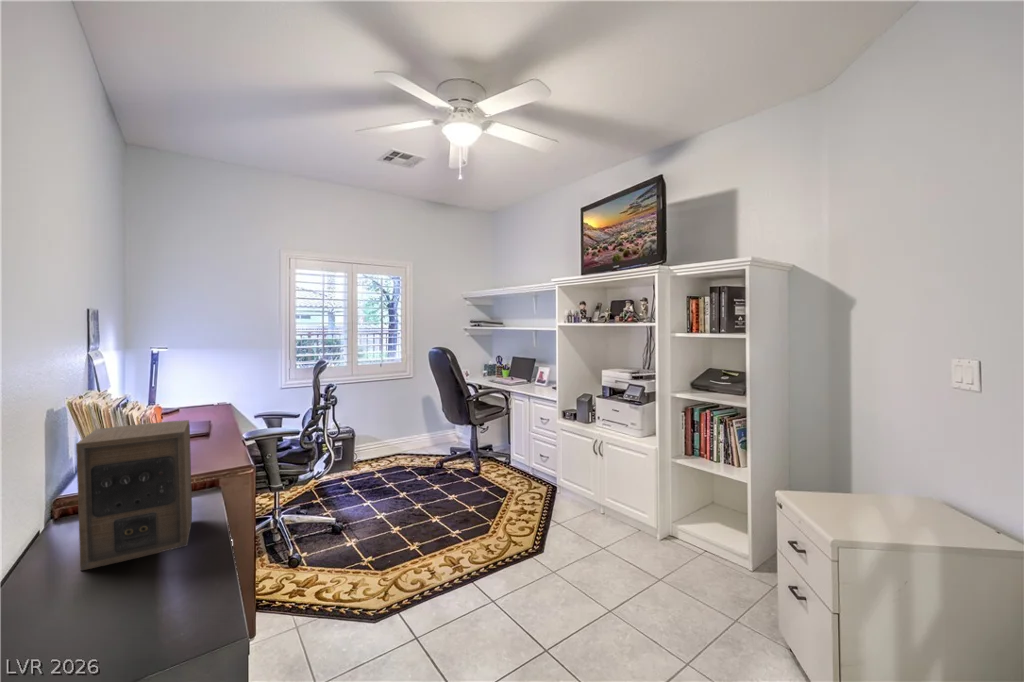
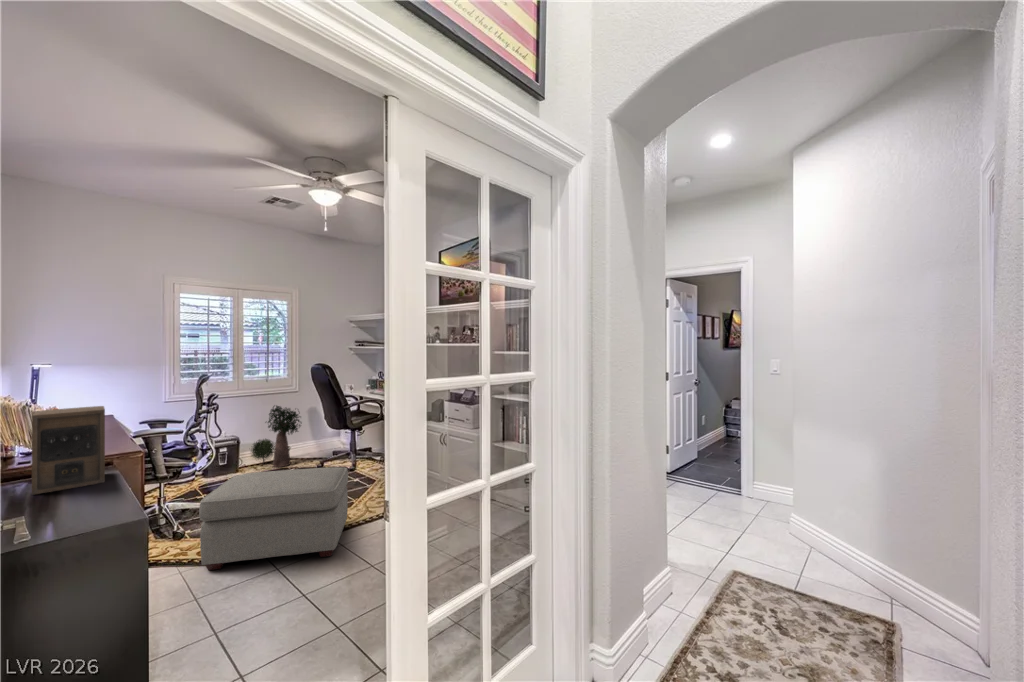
potted plant: none [364,394,418,465] -> present [251,406,301,467]
ottoman: none [318,489,493,627] -> present [199,467,348,570]

